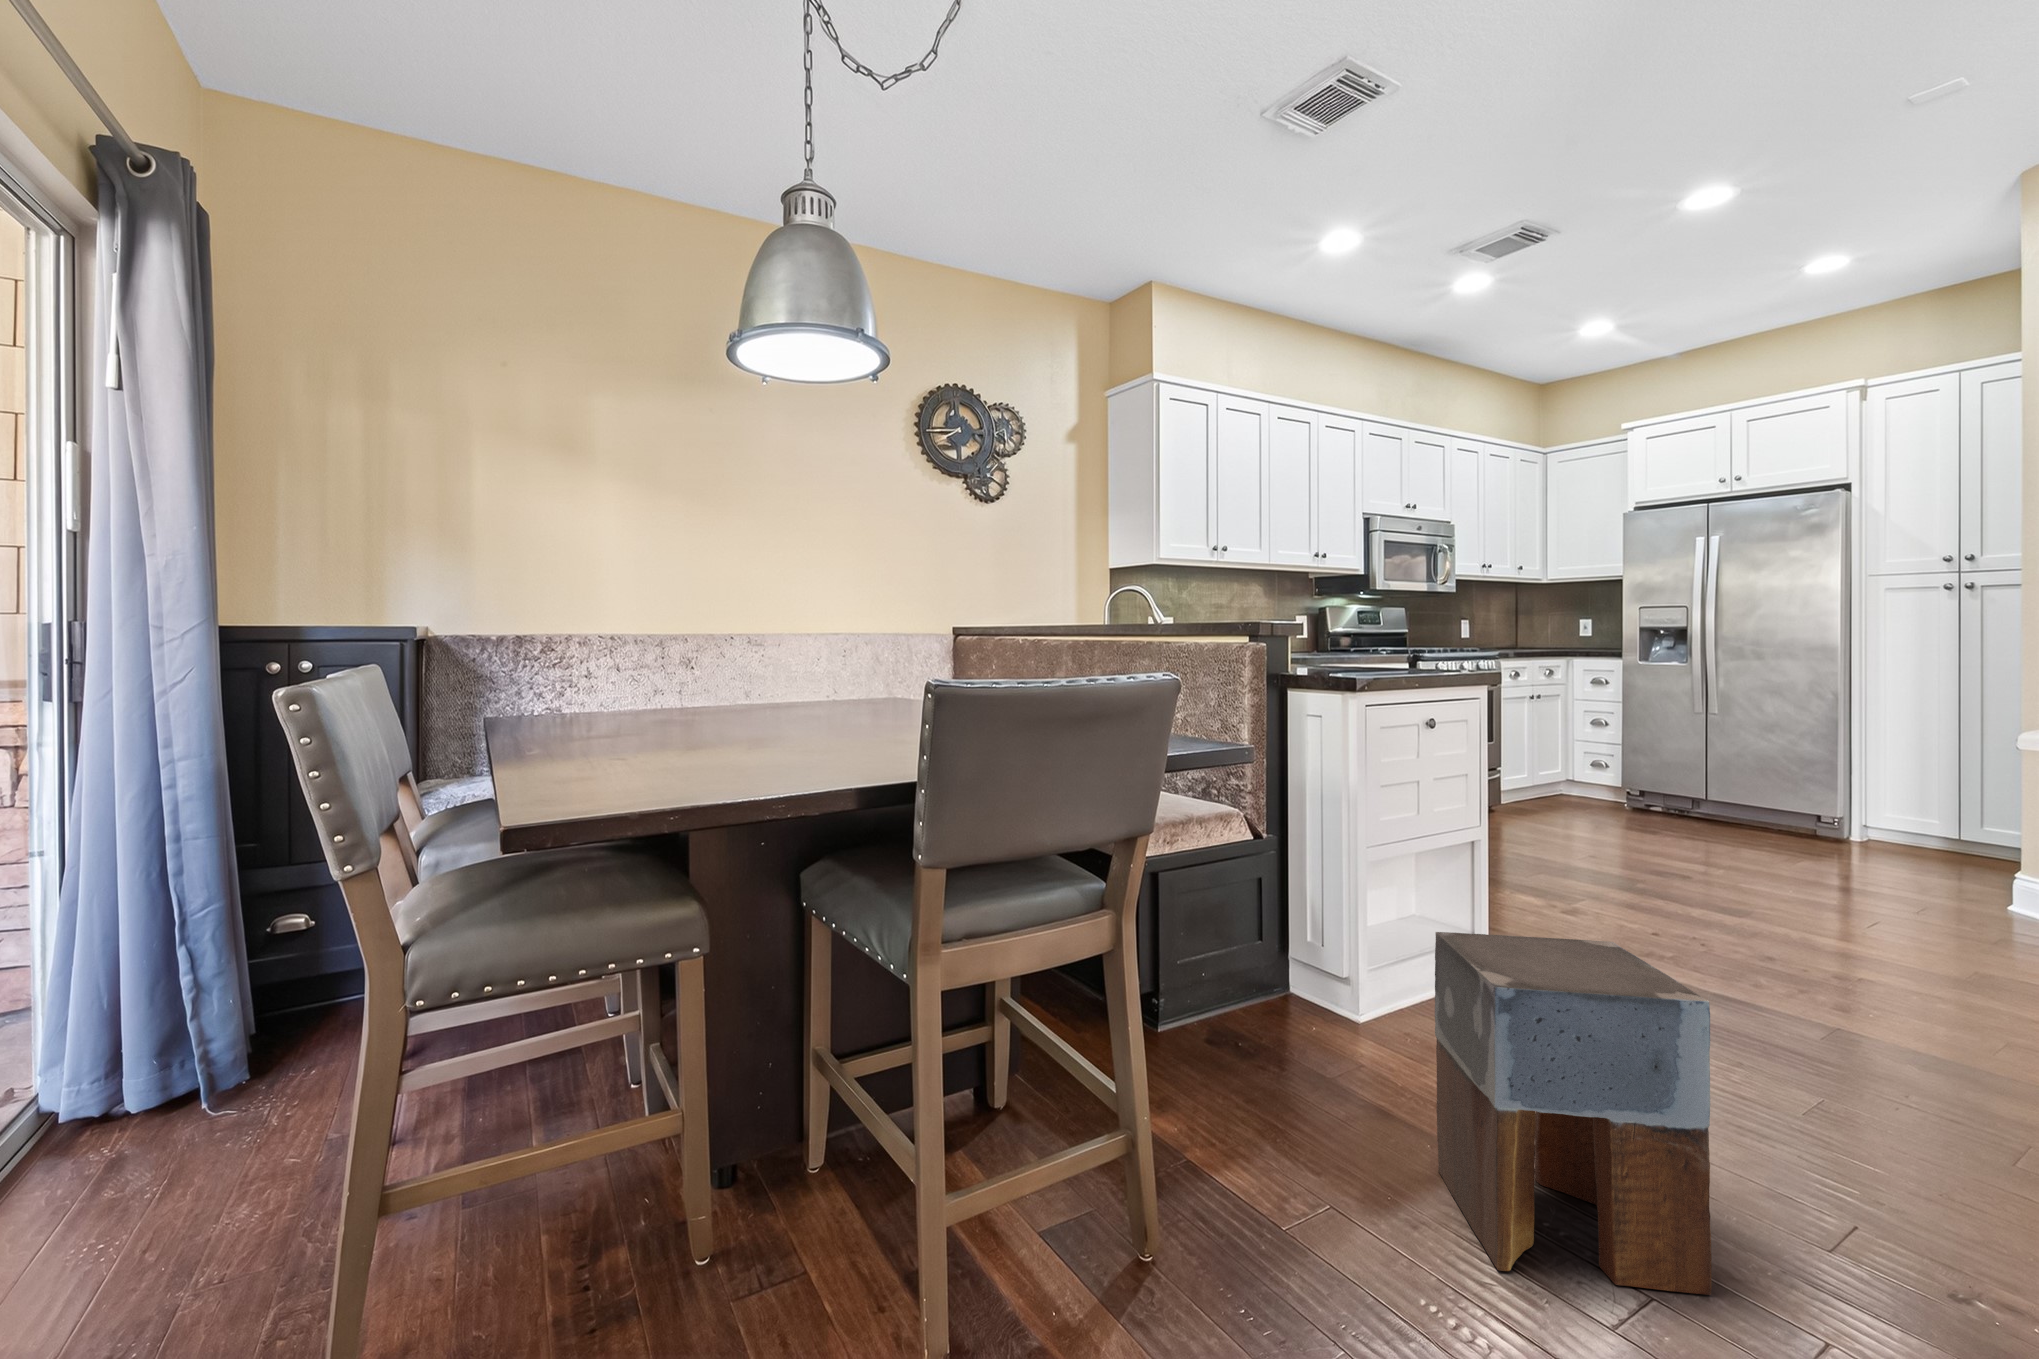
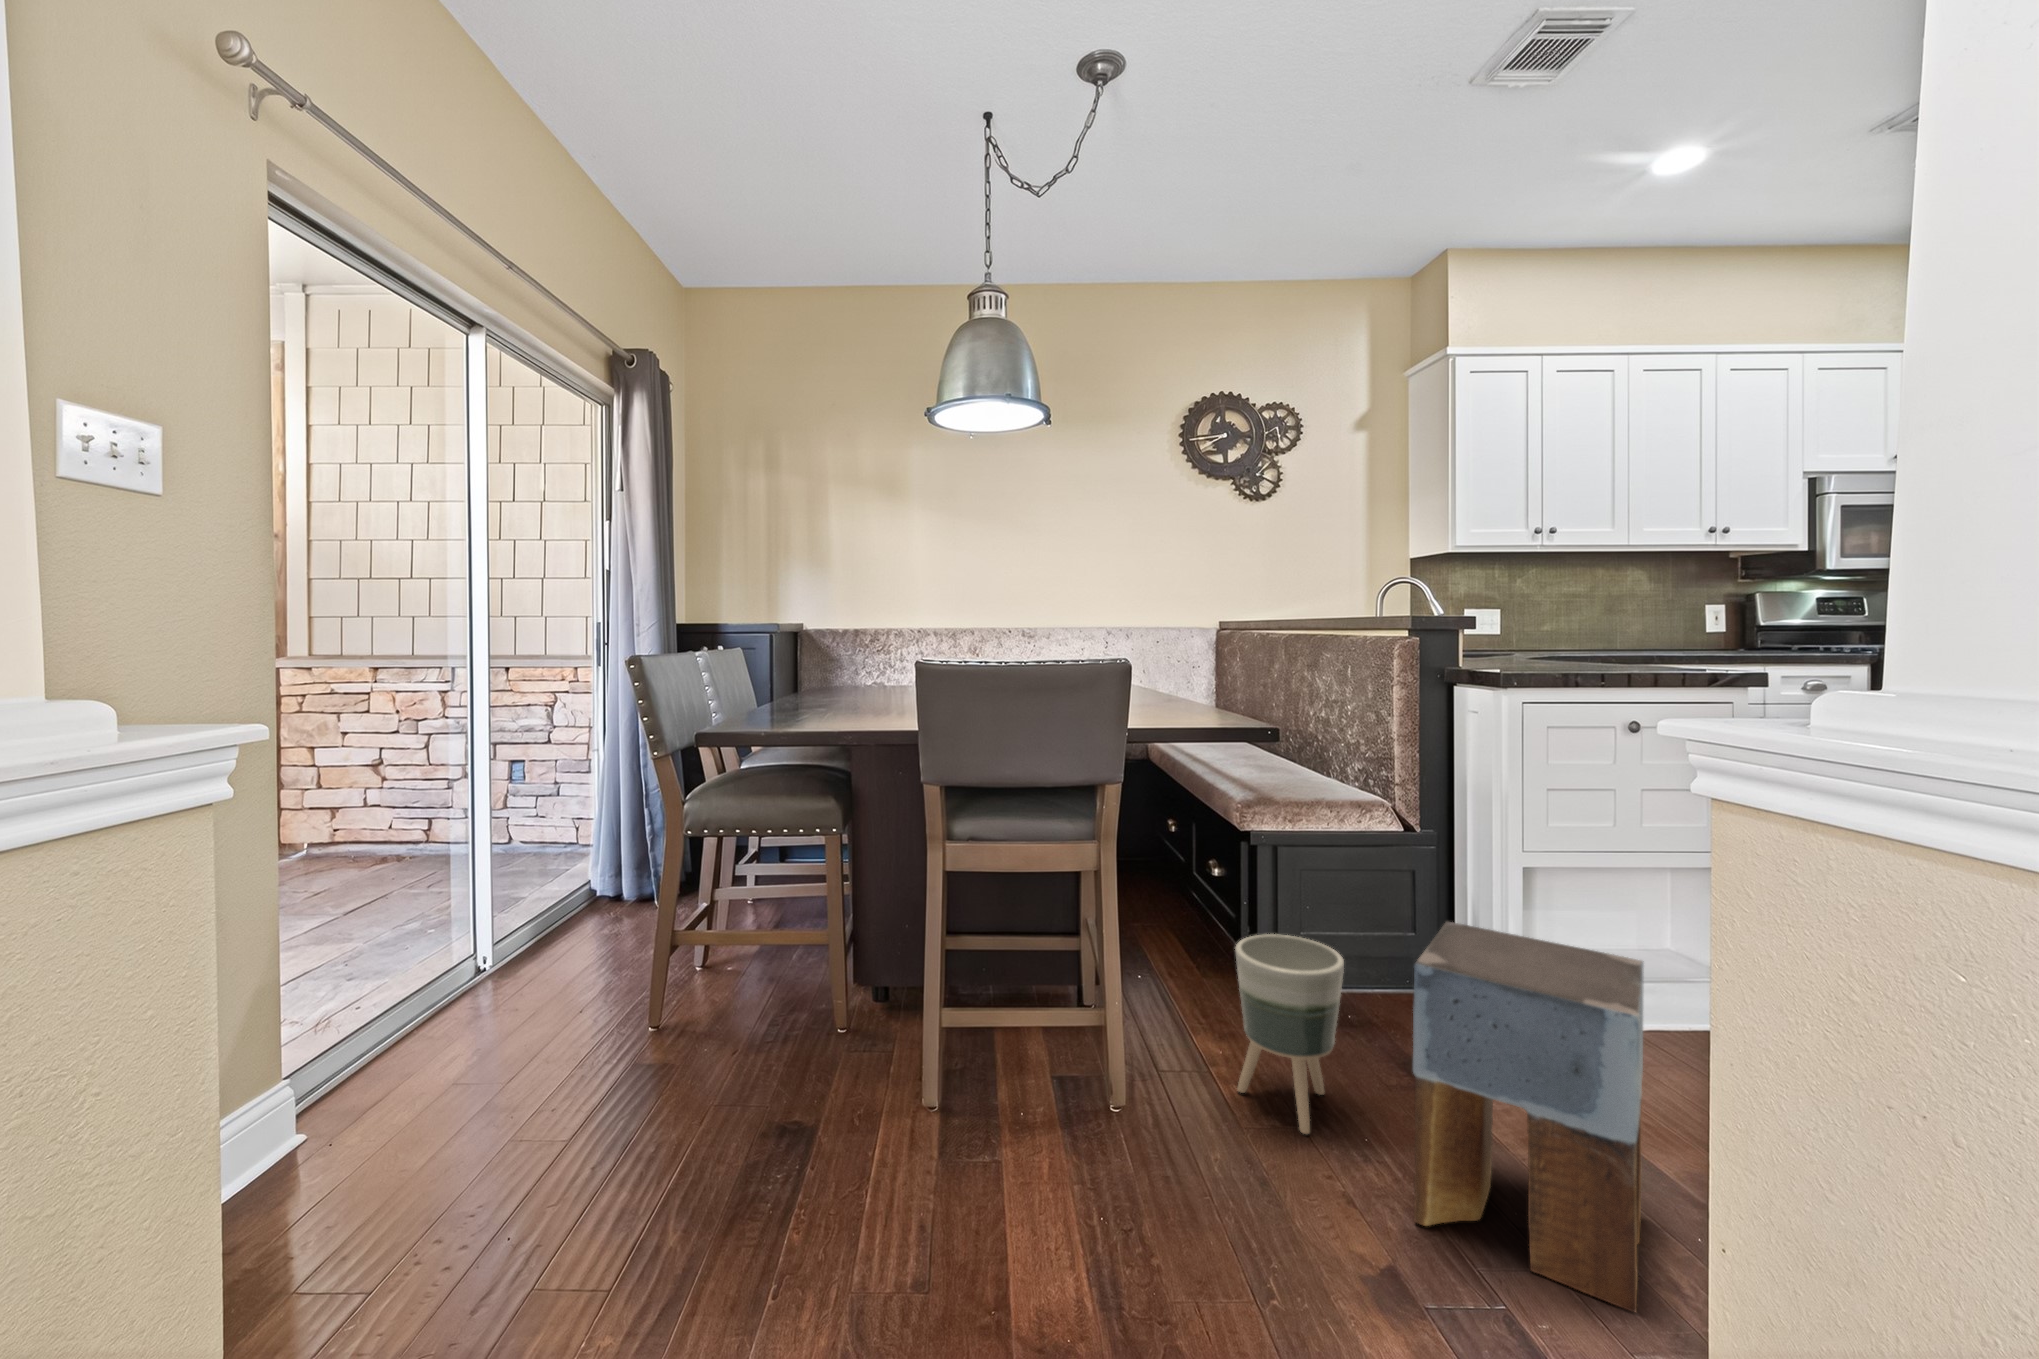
planter: none [1221,974,1343,1200] -> present [1235,934,1344,1134]

